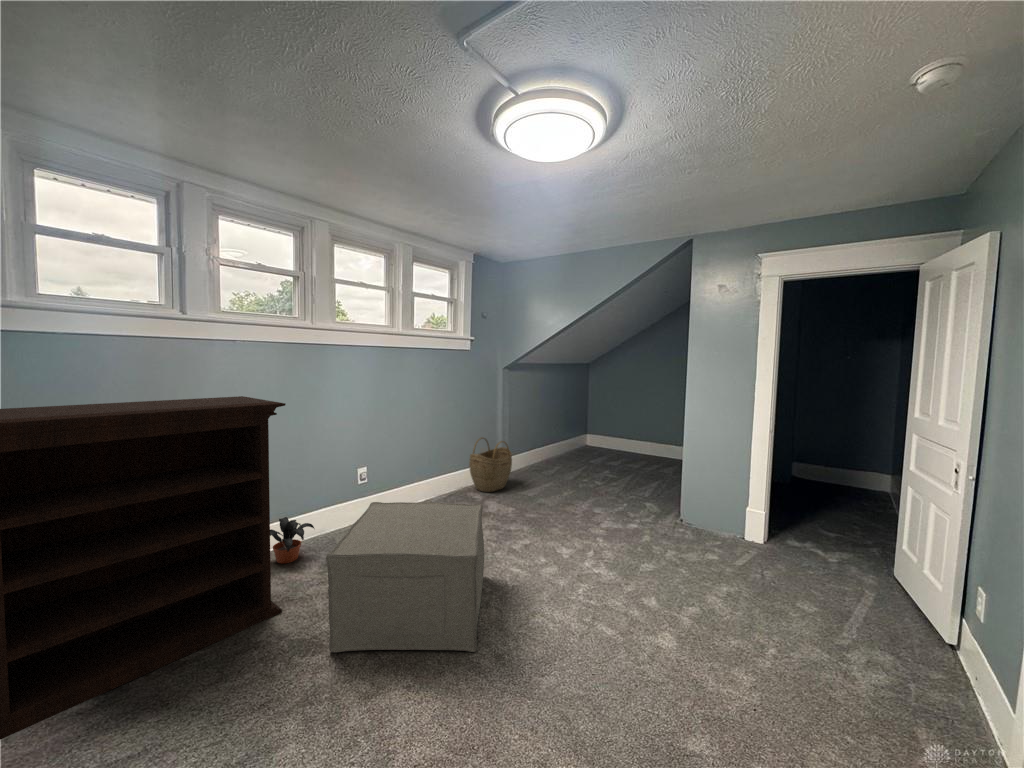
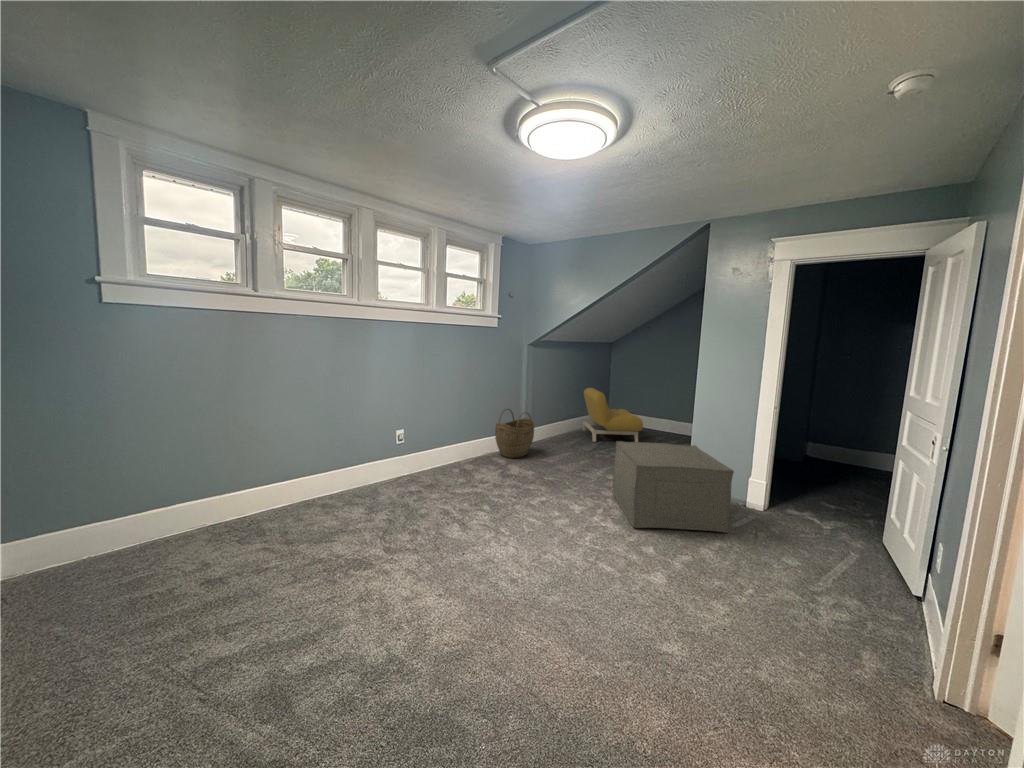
bookshelf: present [0,396,286,740] -> none [94,362,341,613]
armchair: none [562,411,625,469] -> present [583,388,643,442]
ottoman: present [326,502,484,652] -> present [612,441,734,533]
potted plant: present [270,517,314,563] -> none [315,467,362,505]

